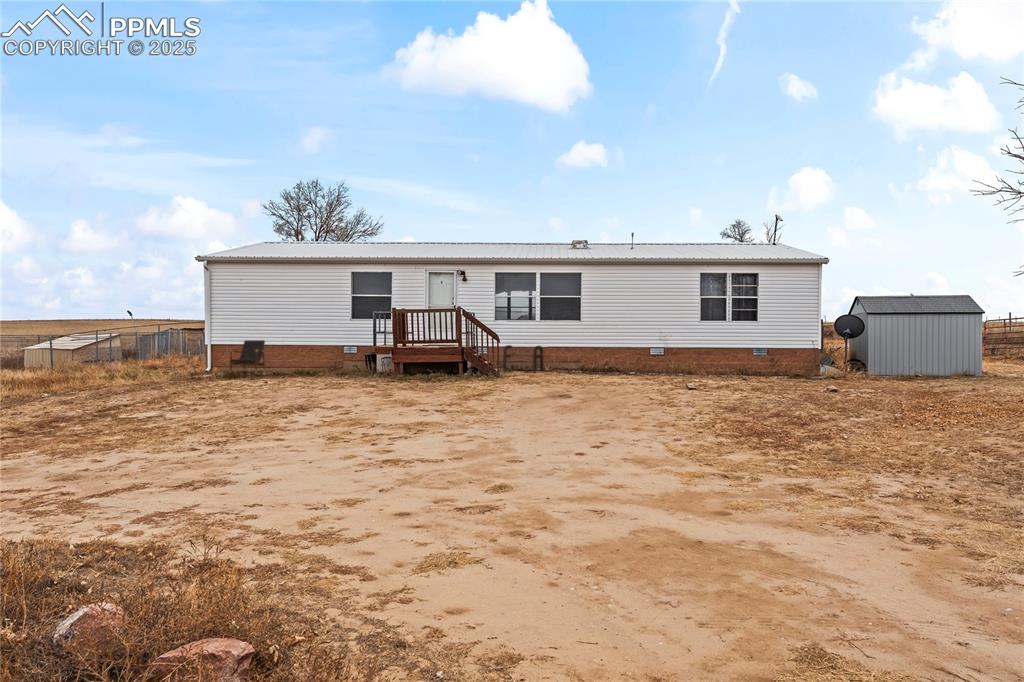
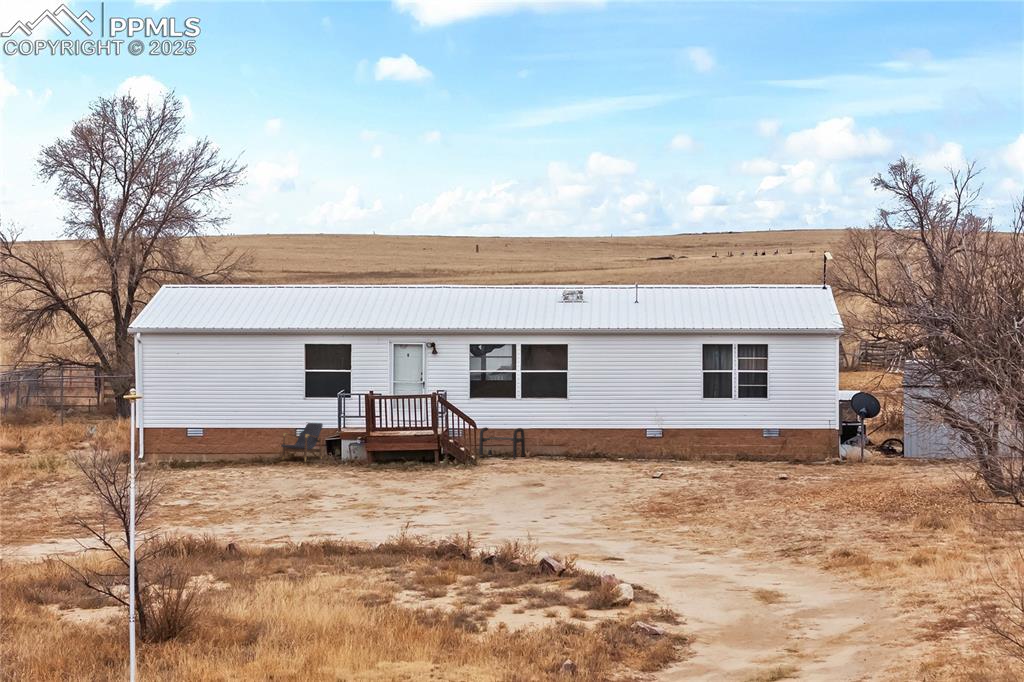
lounge chair: present [230,340,265,373] -> present [281,423,323,461]

